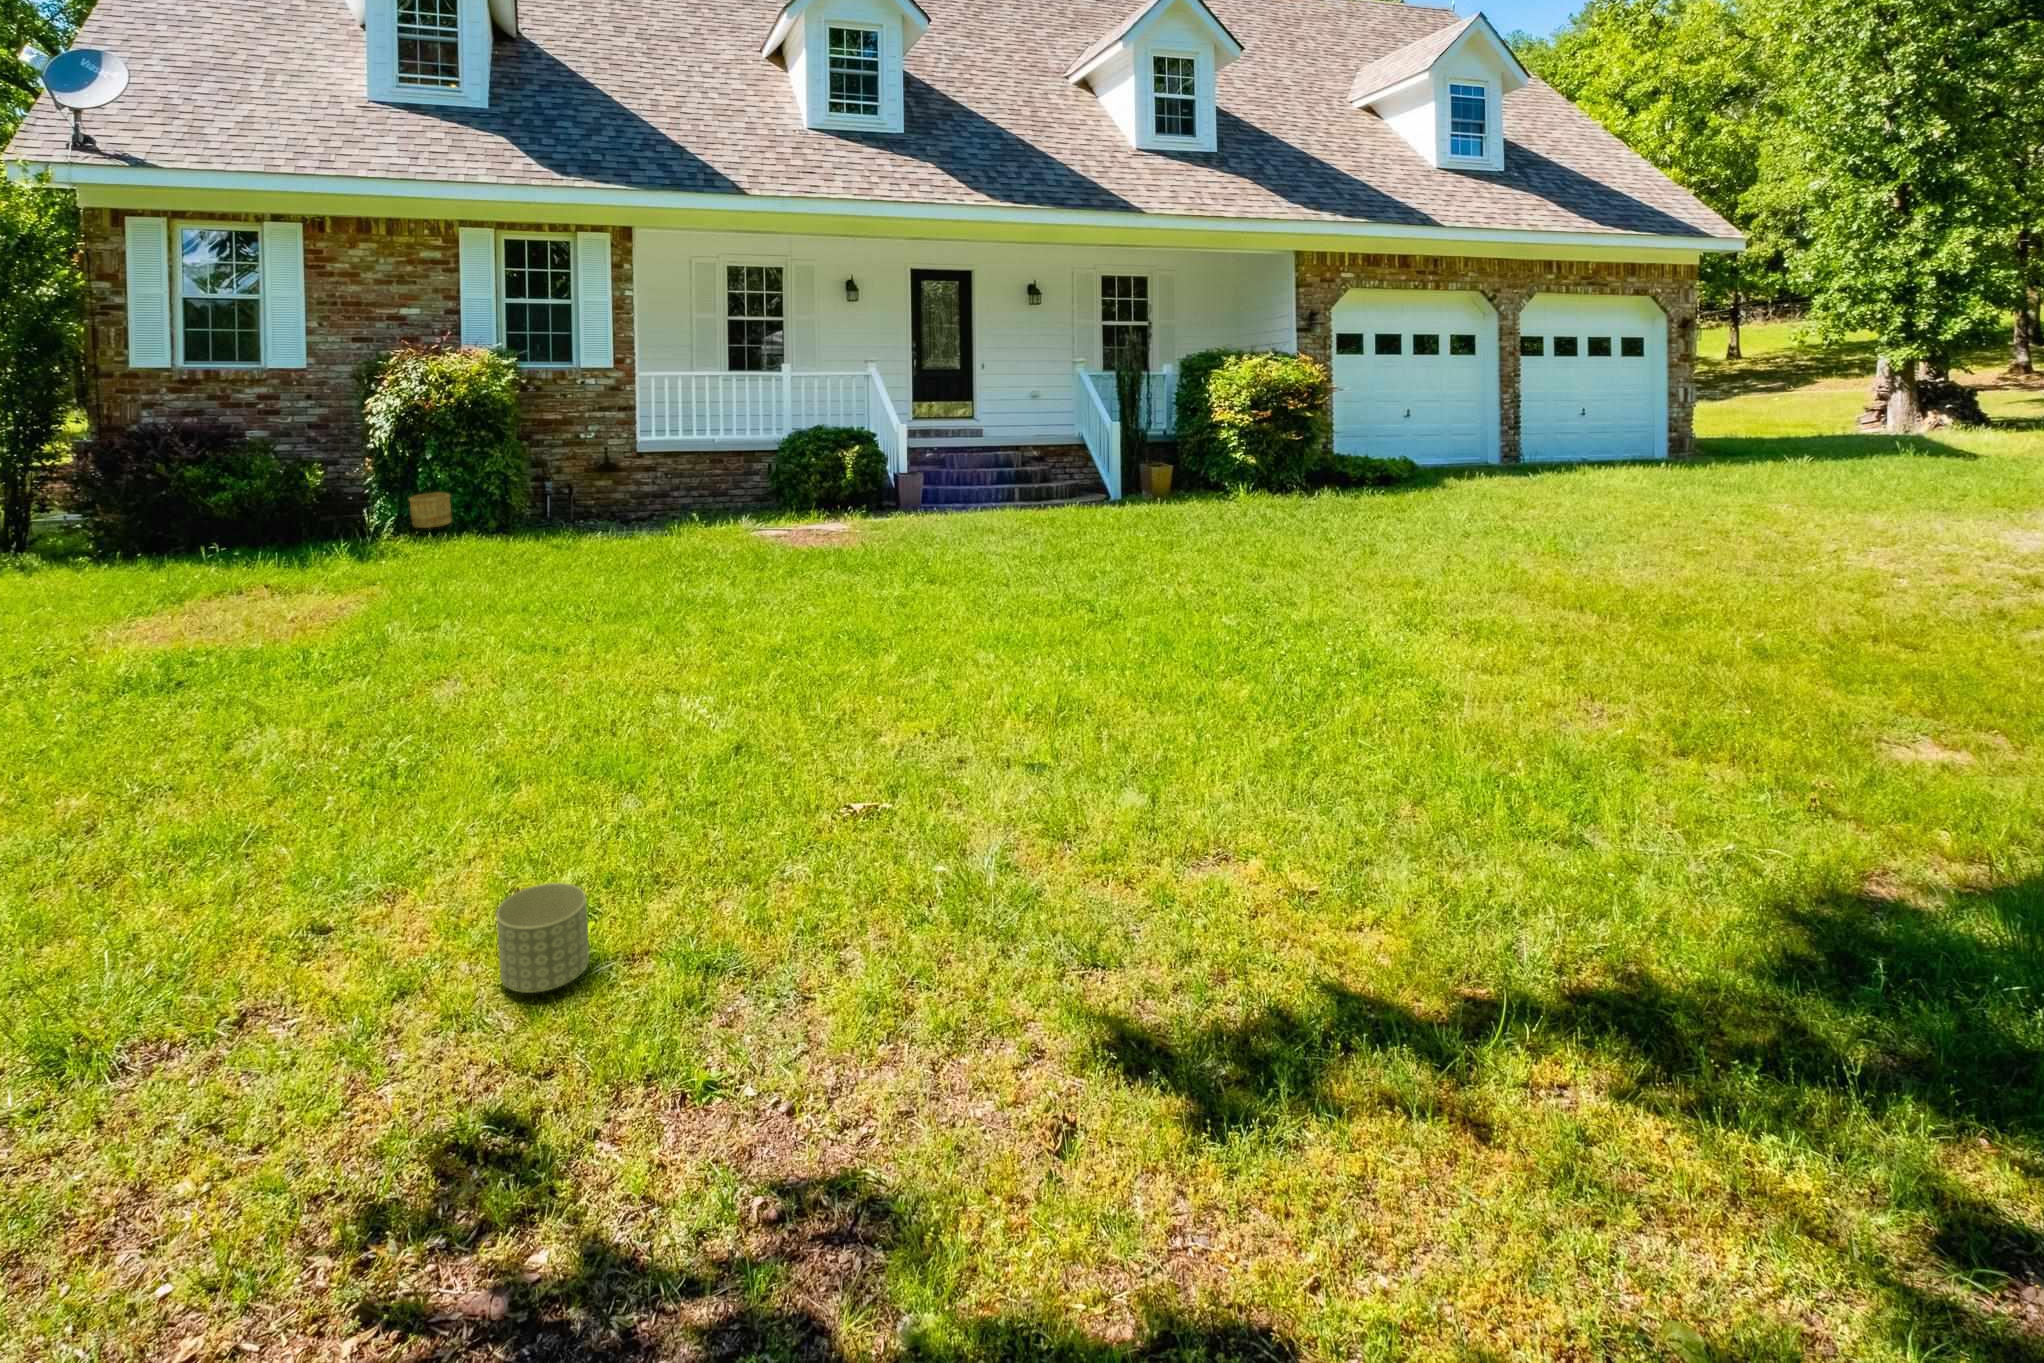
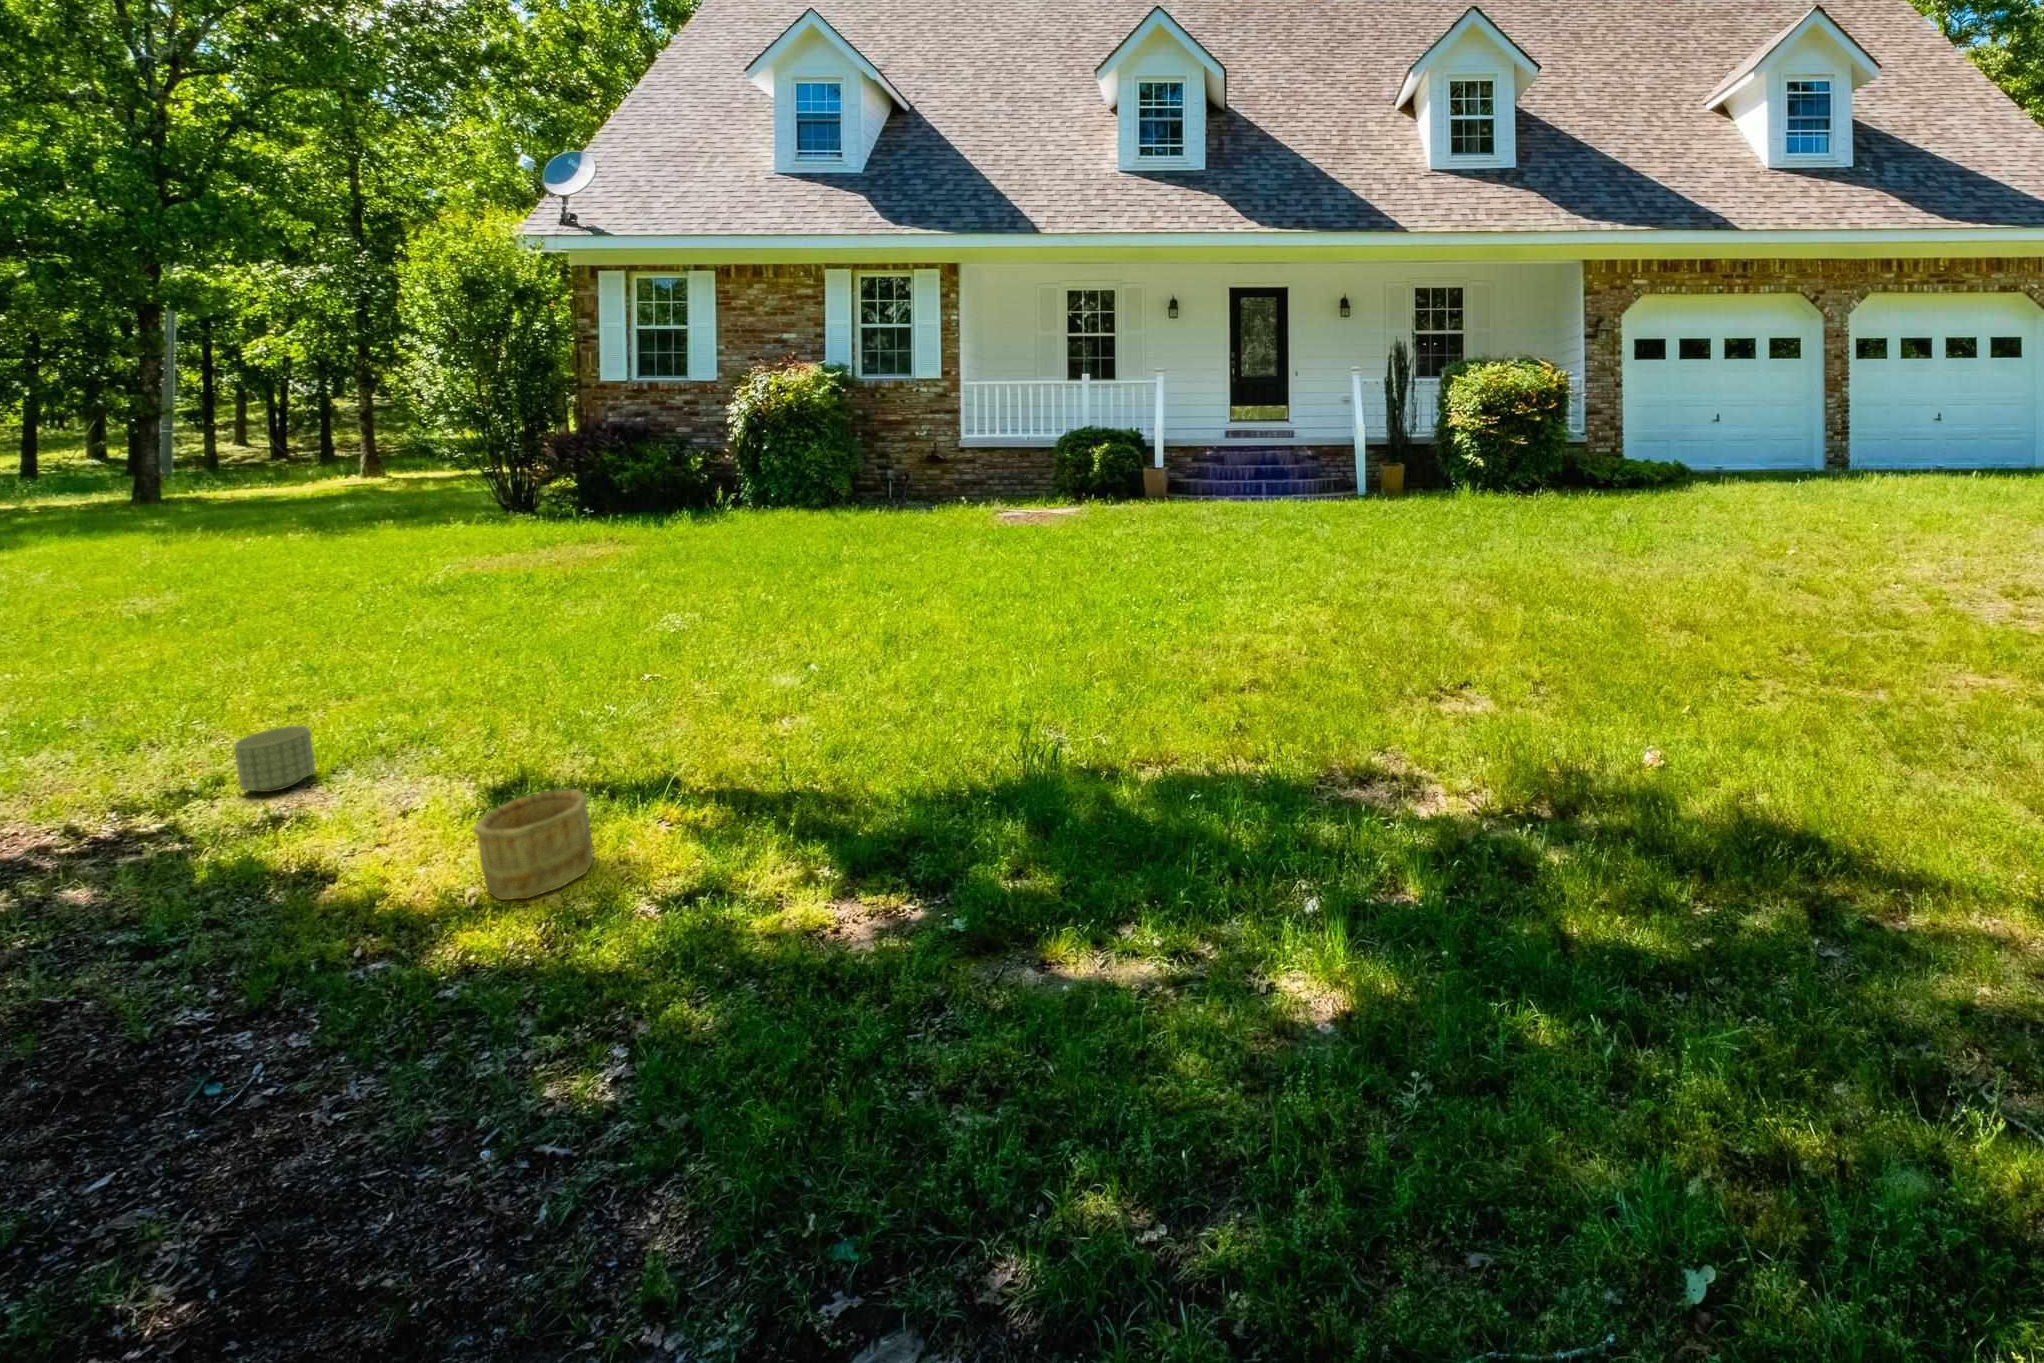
wooden bucket: present [409,492,452,528] -> present [472,789,593,900]

